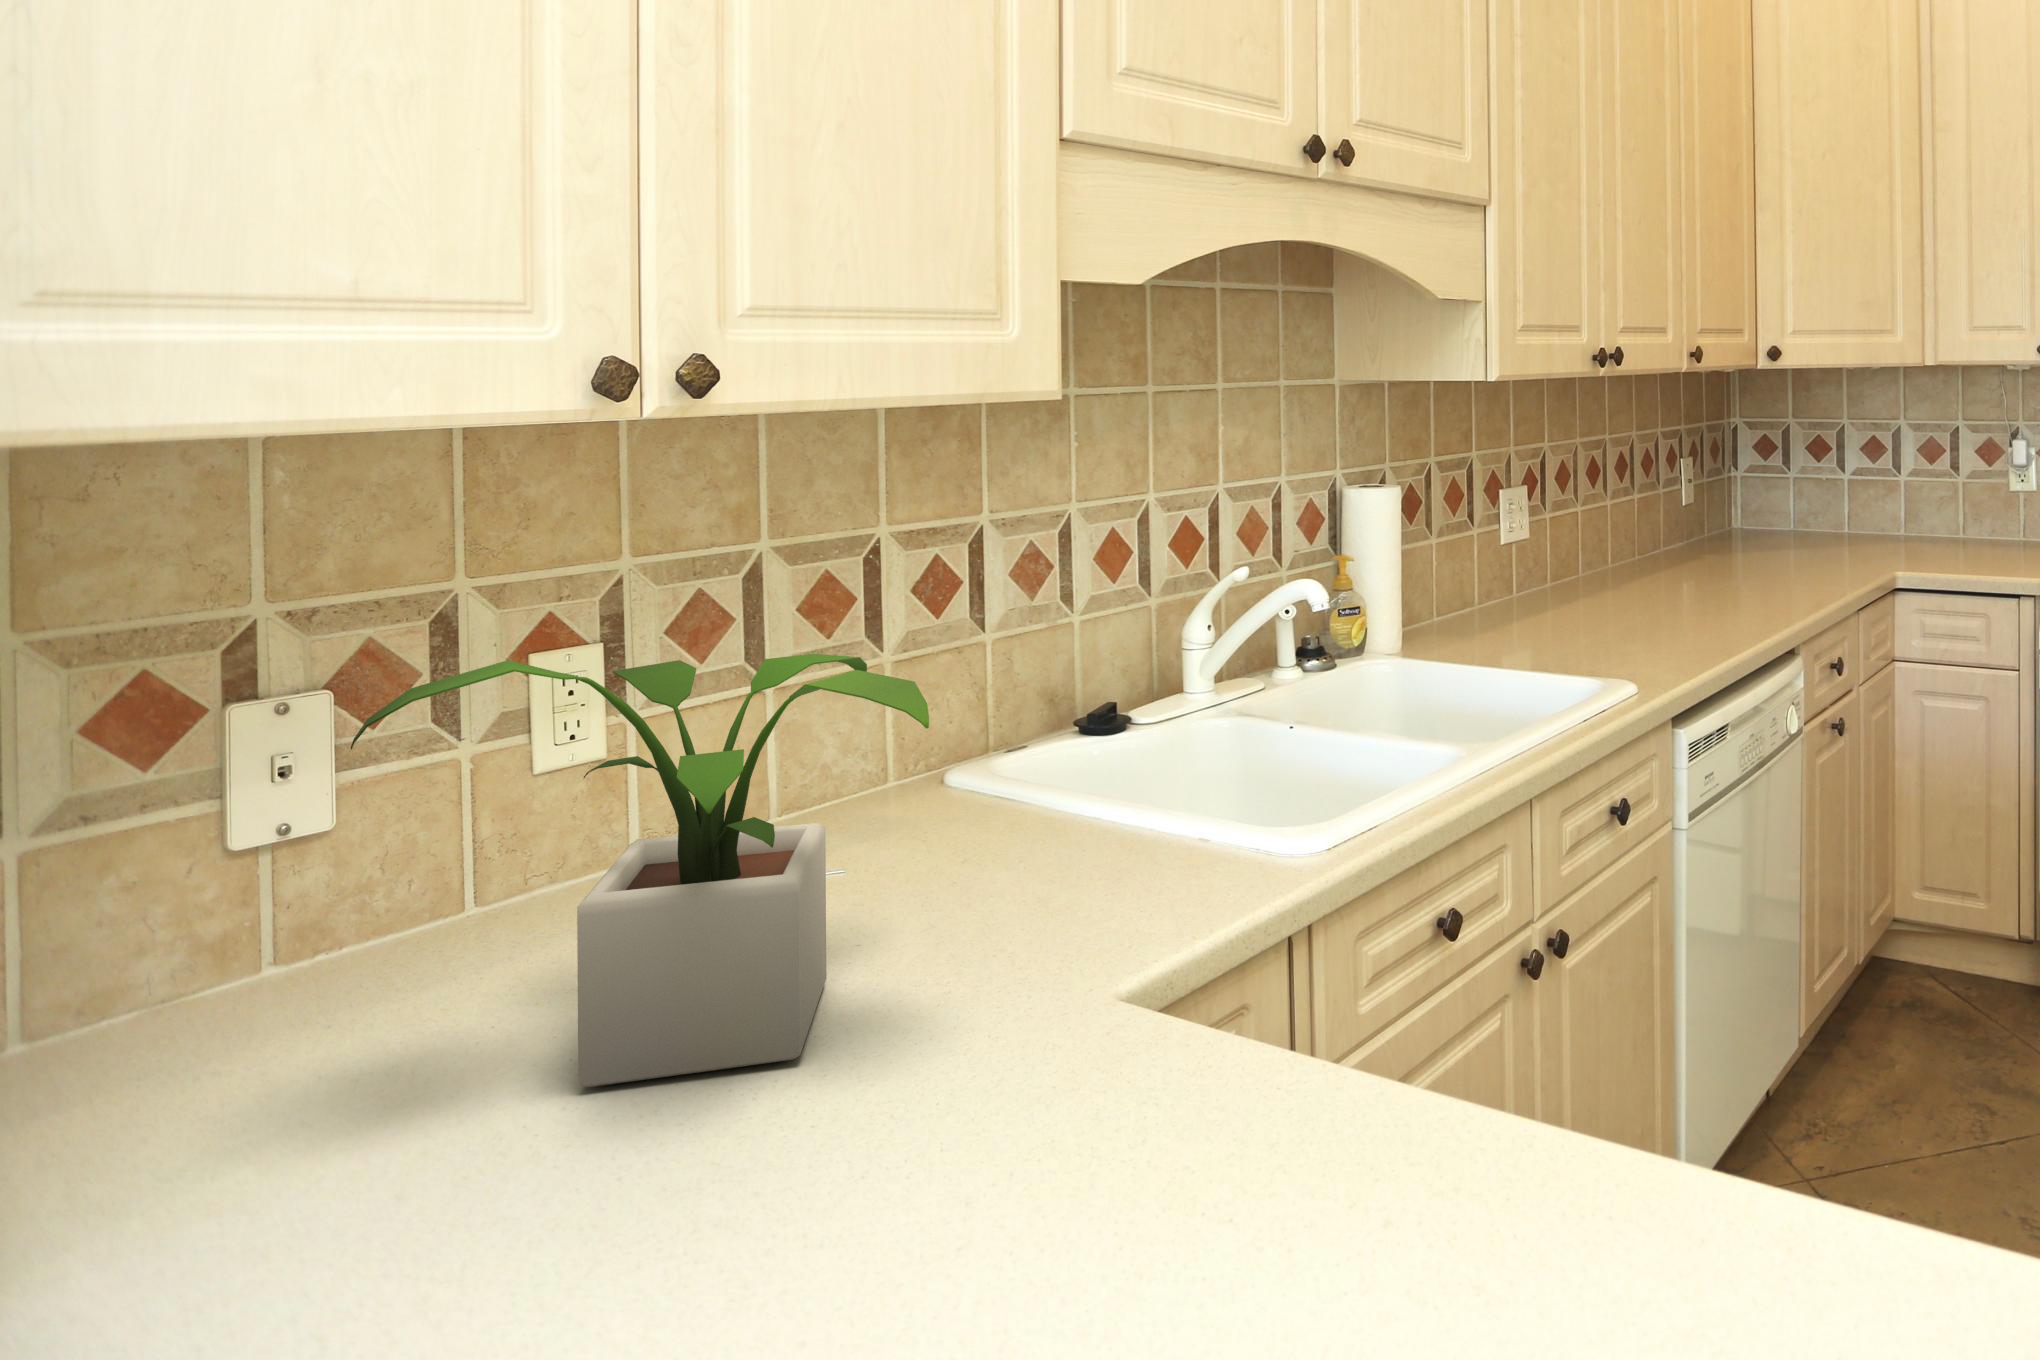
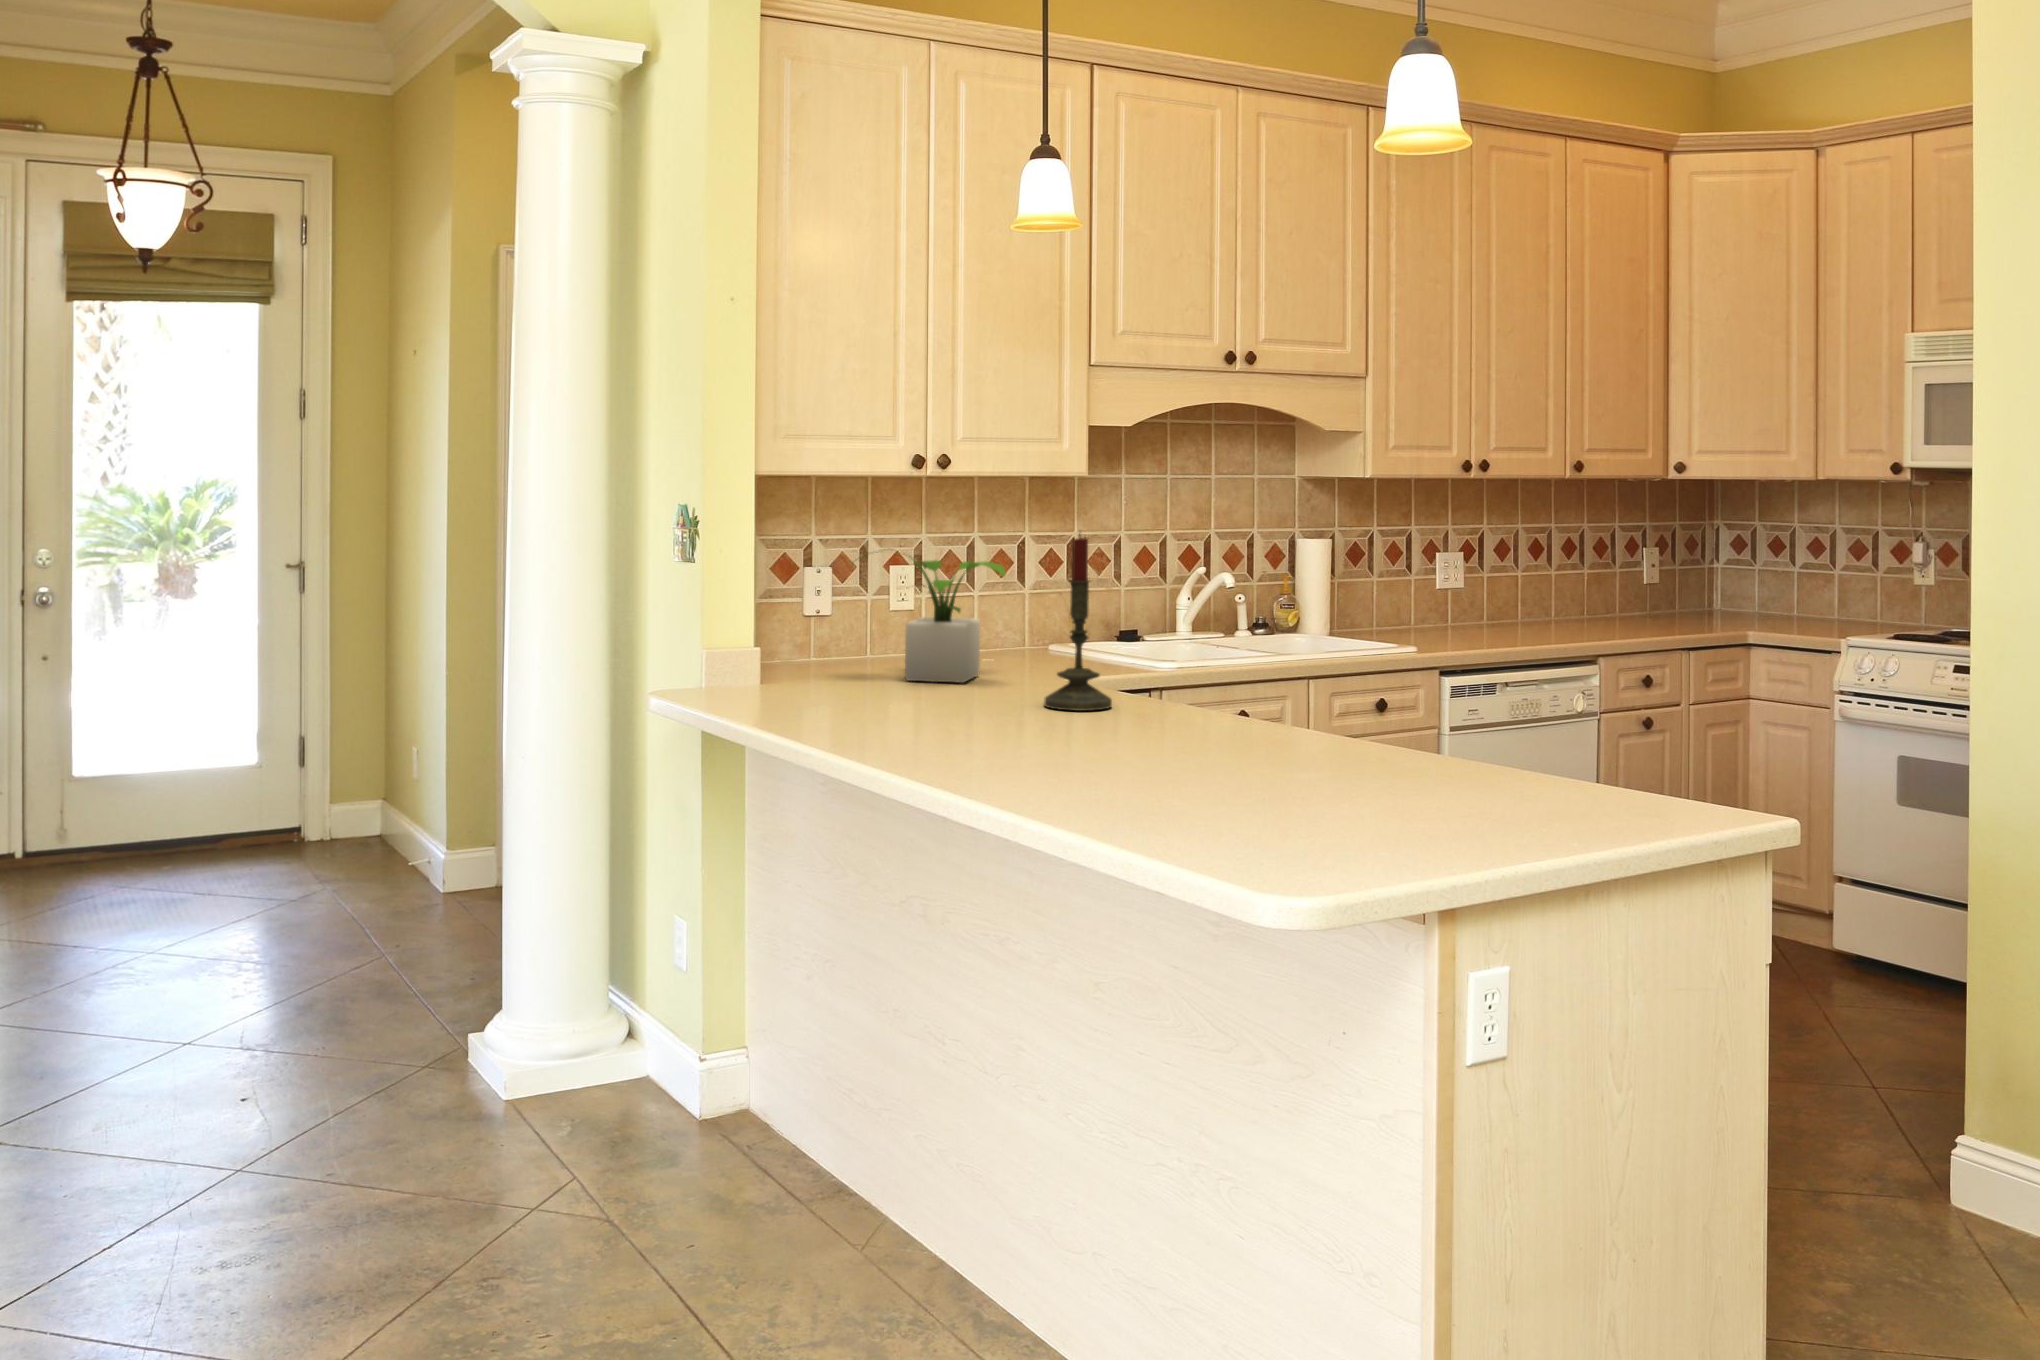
candle: none [1142,606,1371,1248] -> present [1044,534,1112,711]

